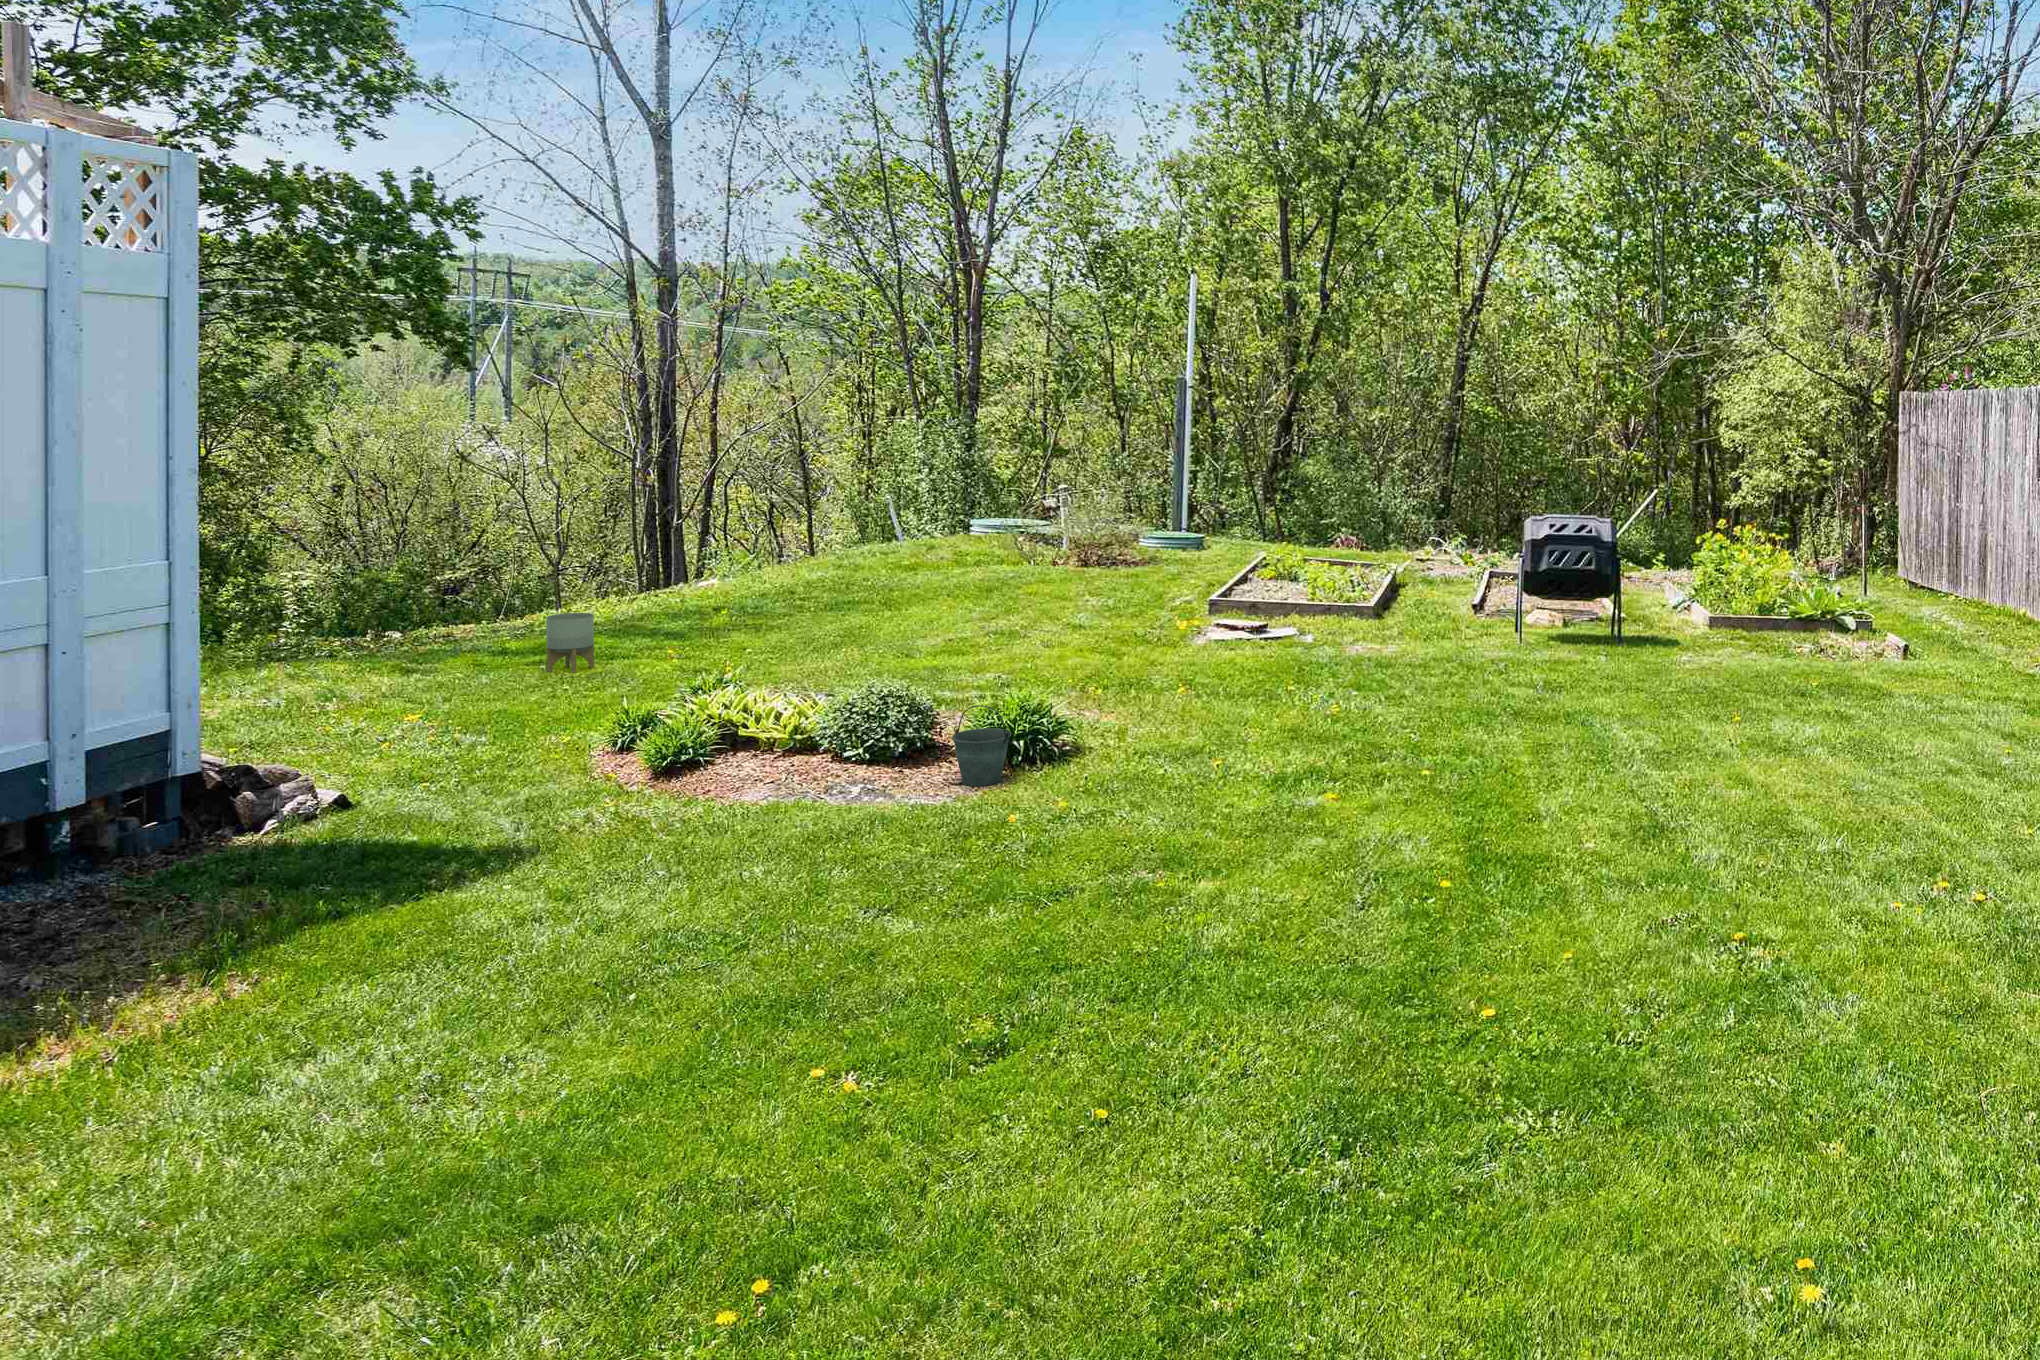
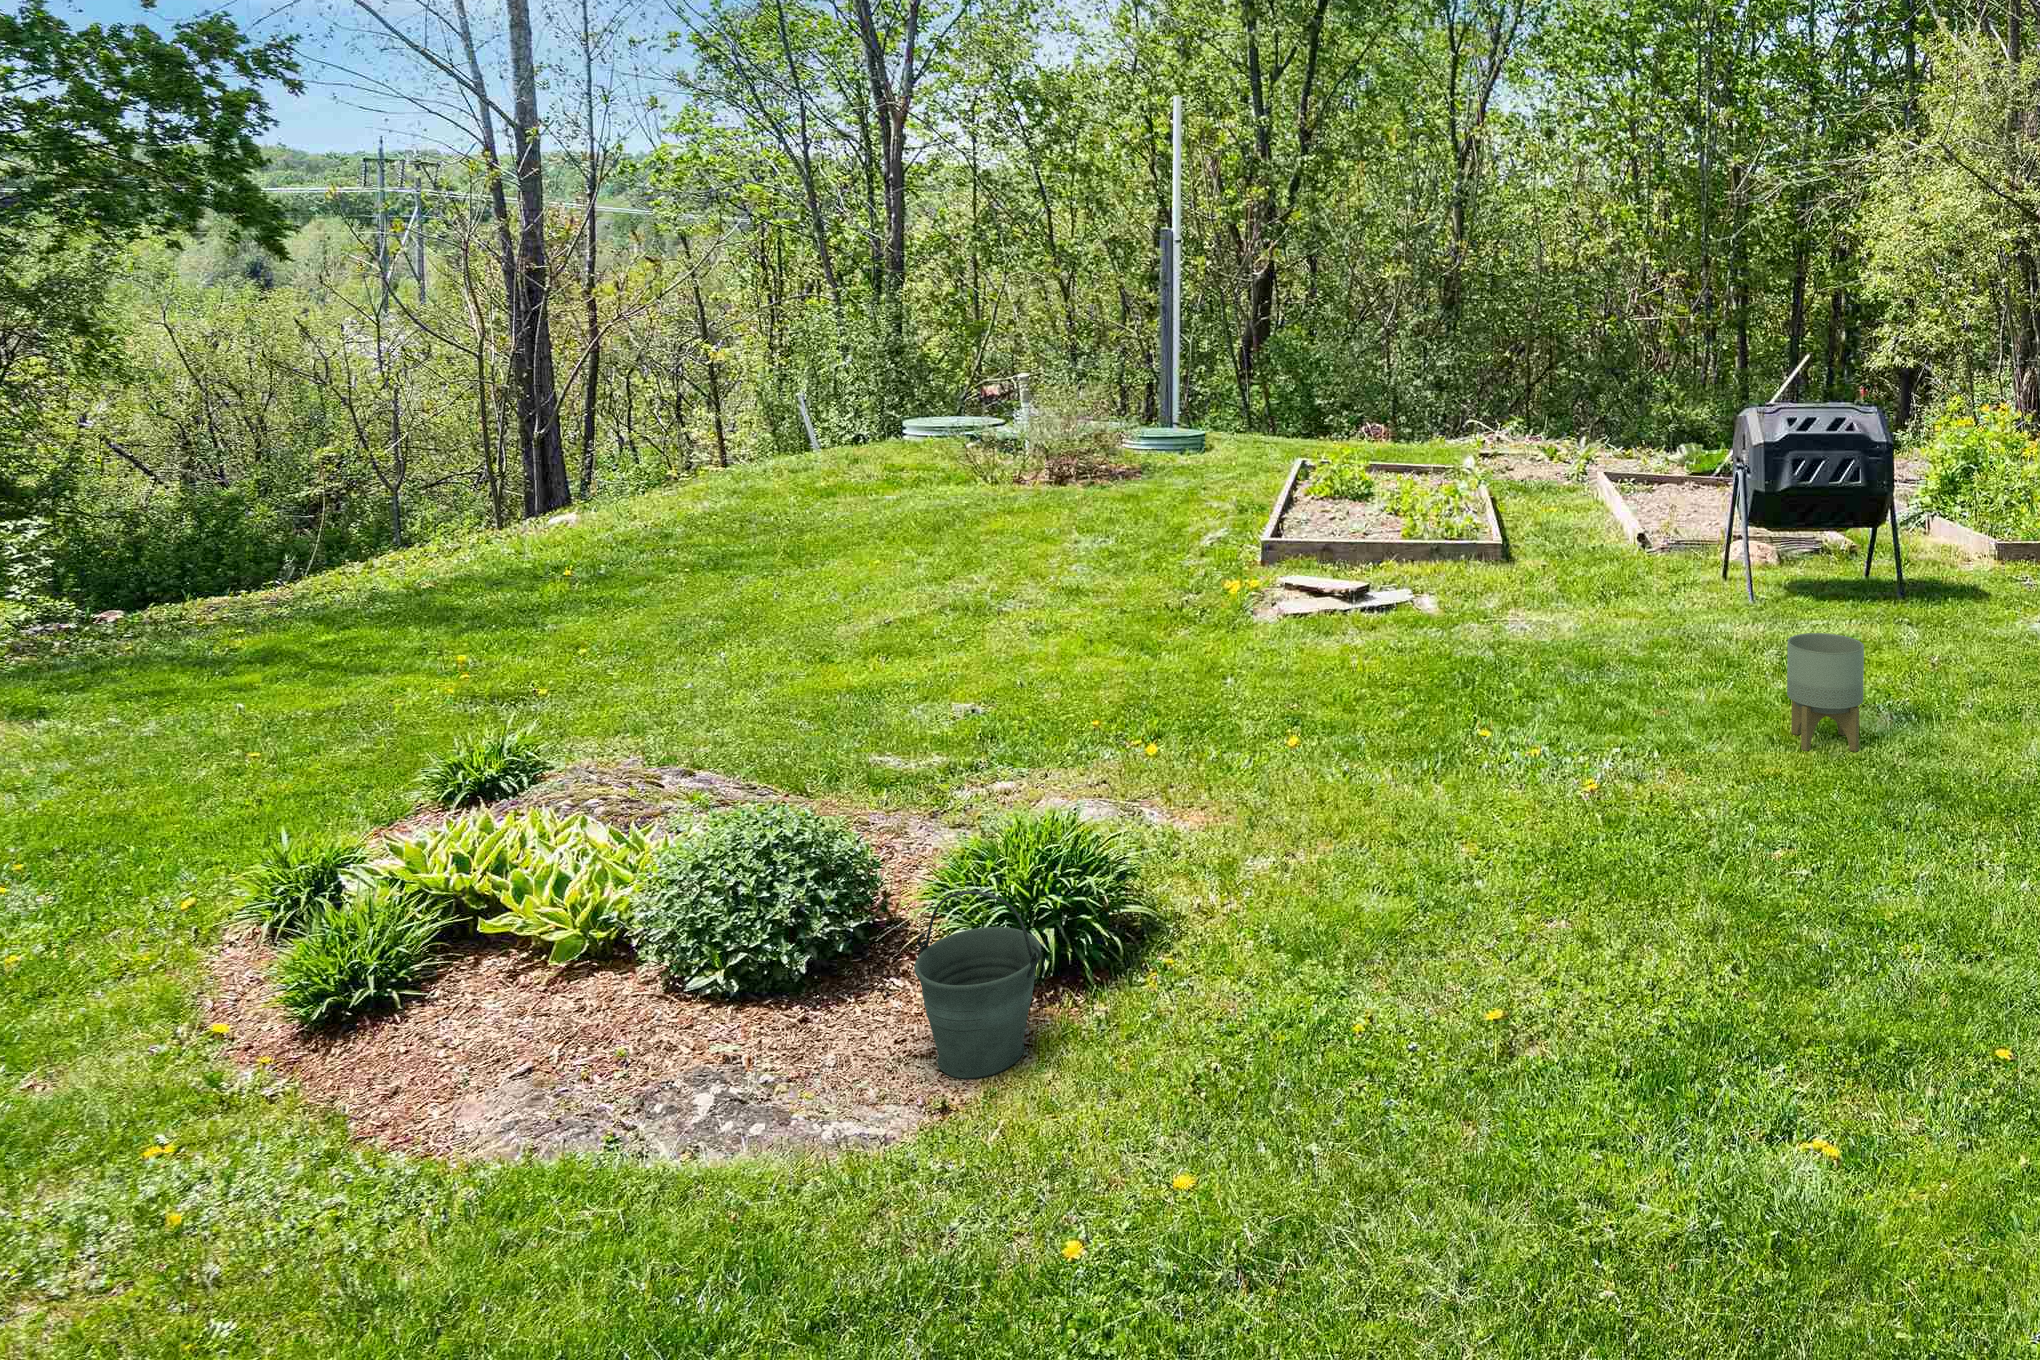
planter: present [546,613,594,673] -> present [1787,633,1864,752]

